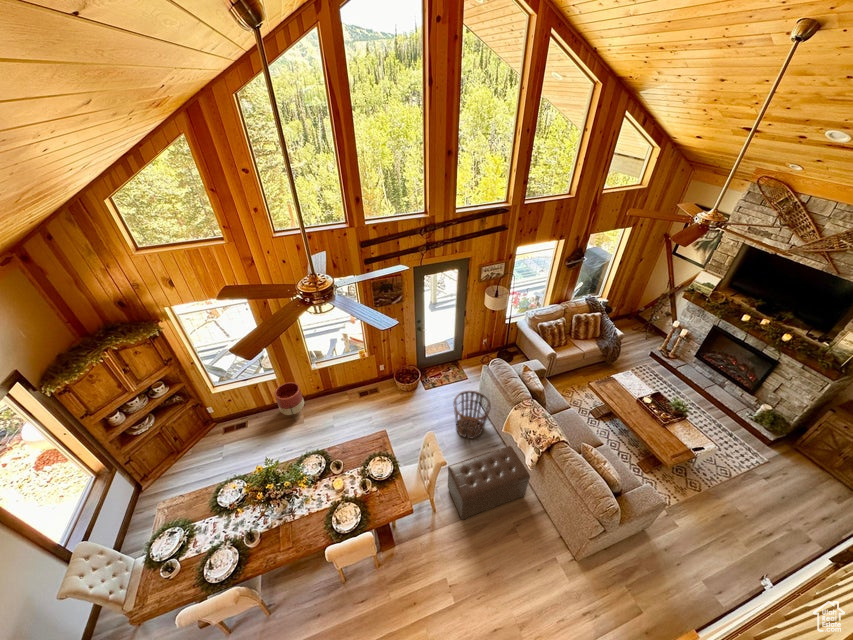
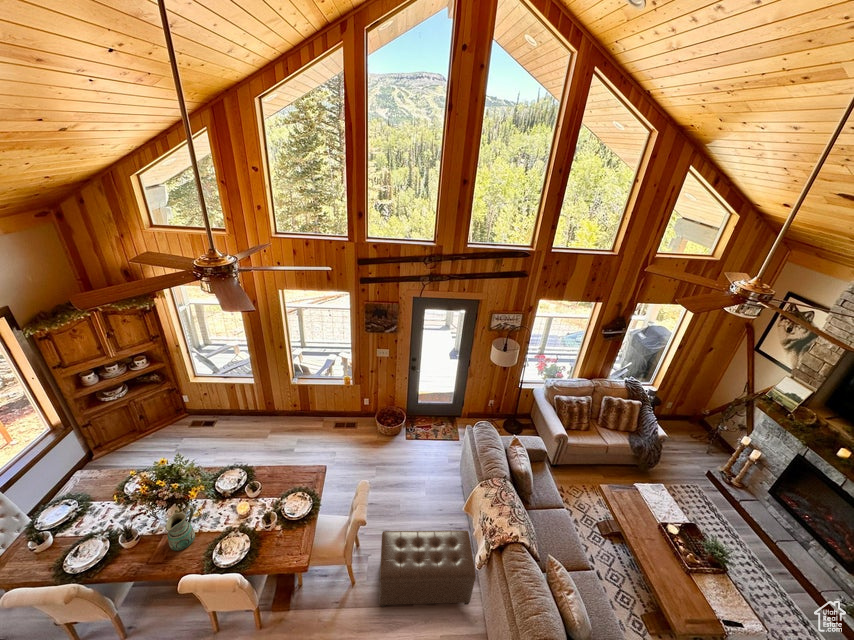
planter: present [274,382,305,420] -> none [246,391,277,435]
basket: present [454,391,491,438] -> none [420,450,465,510]
ceramic pitcher: none [287,496,310,535] -> present [166,506,195,551]

